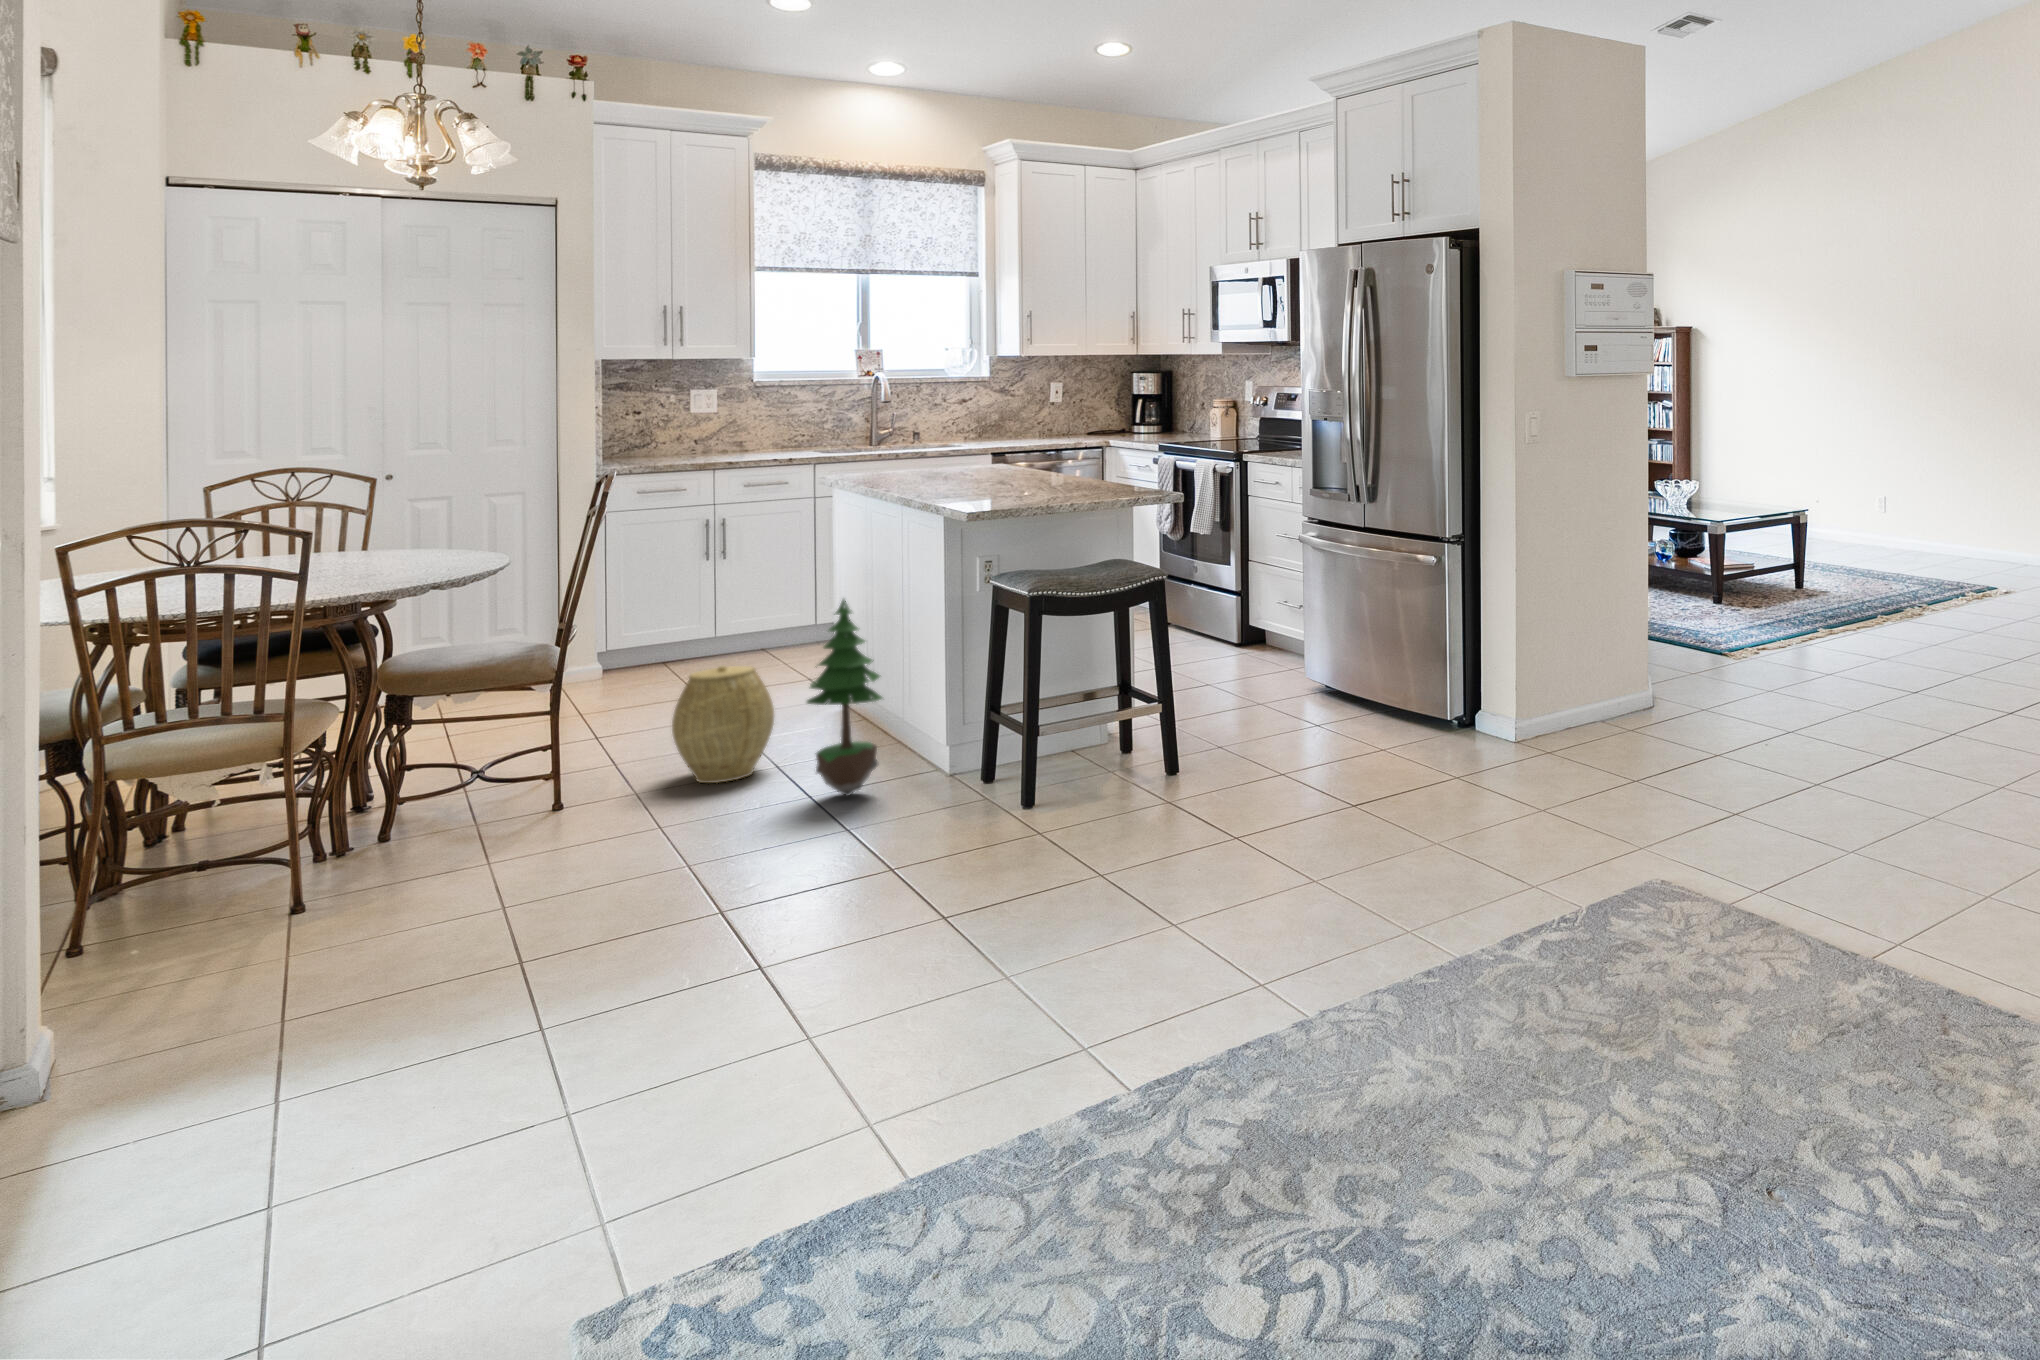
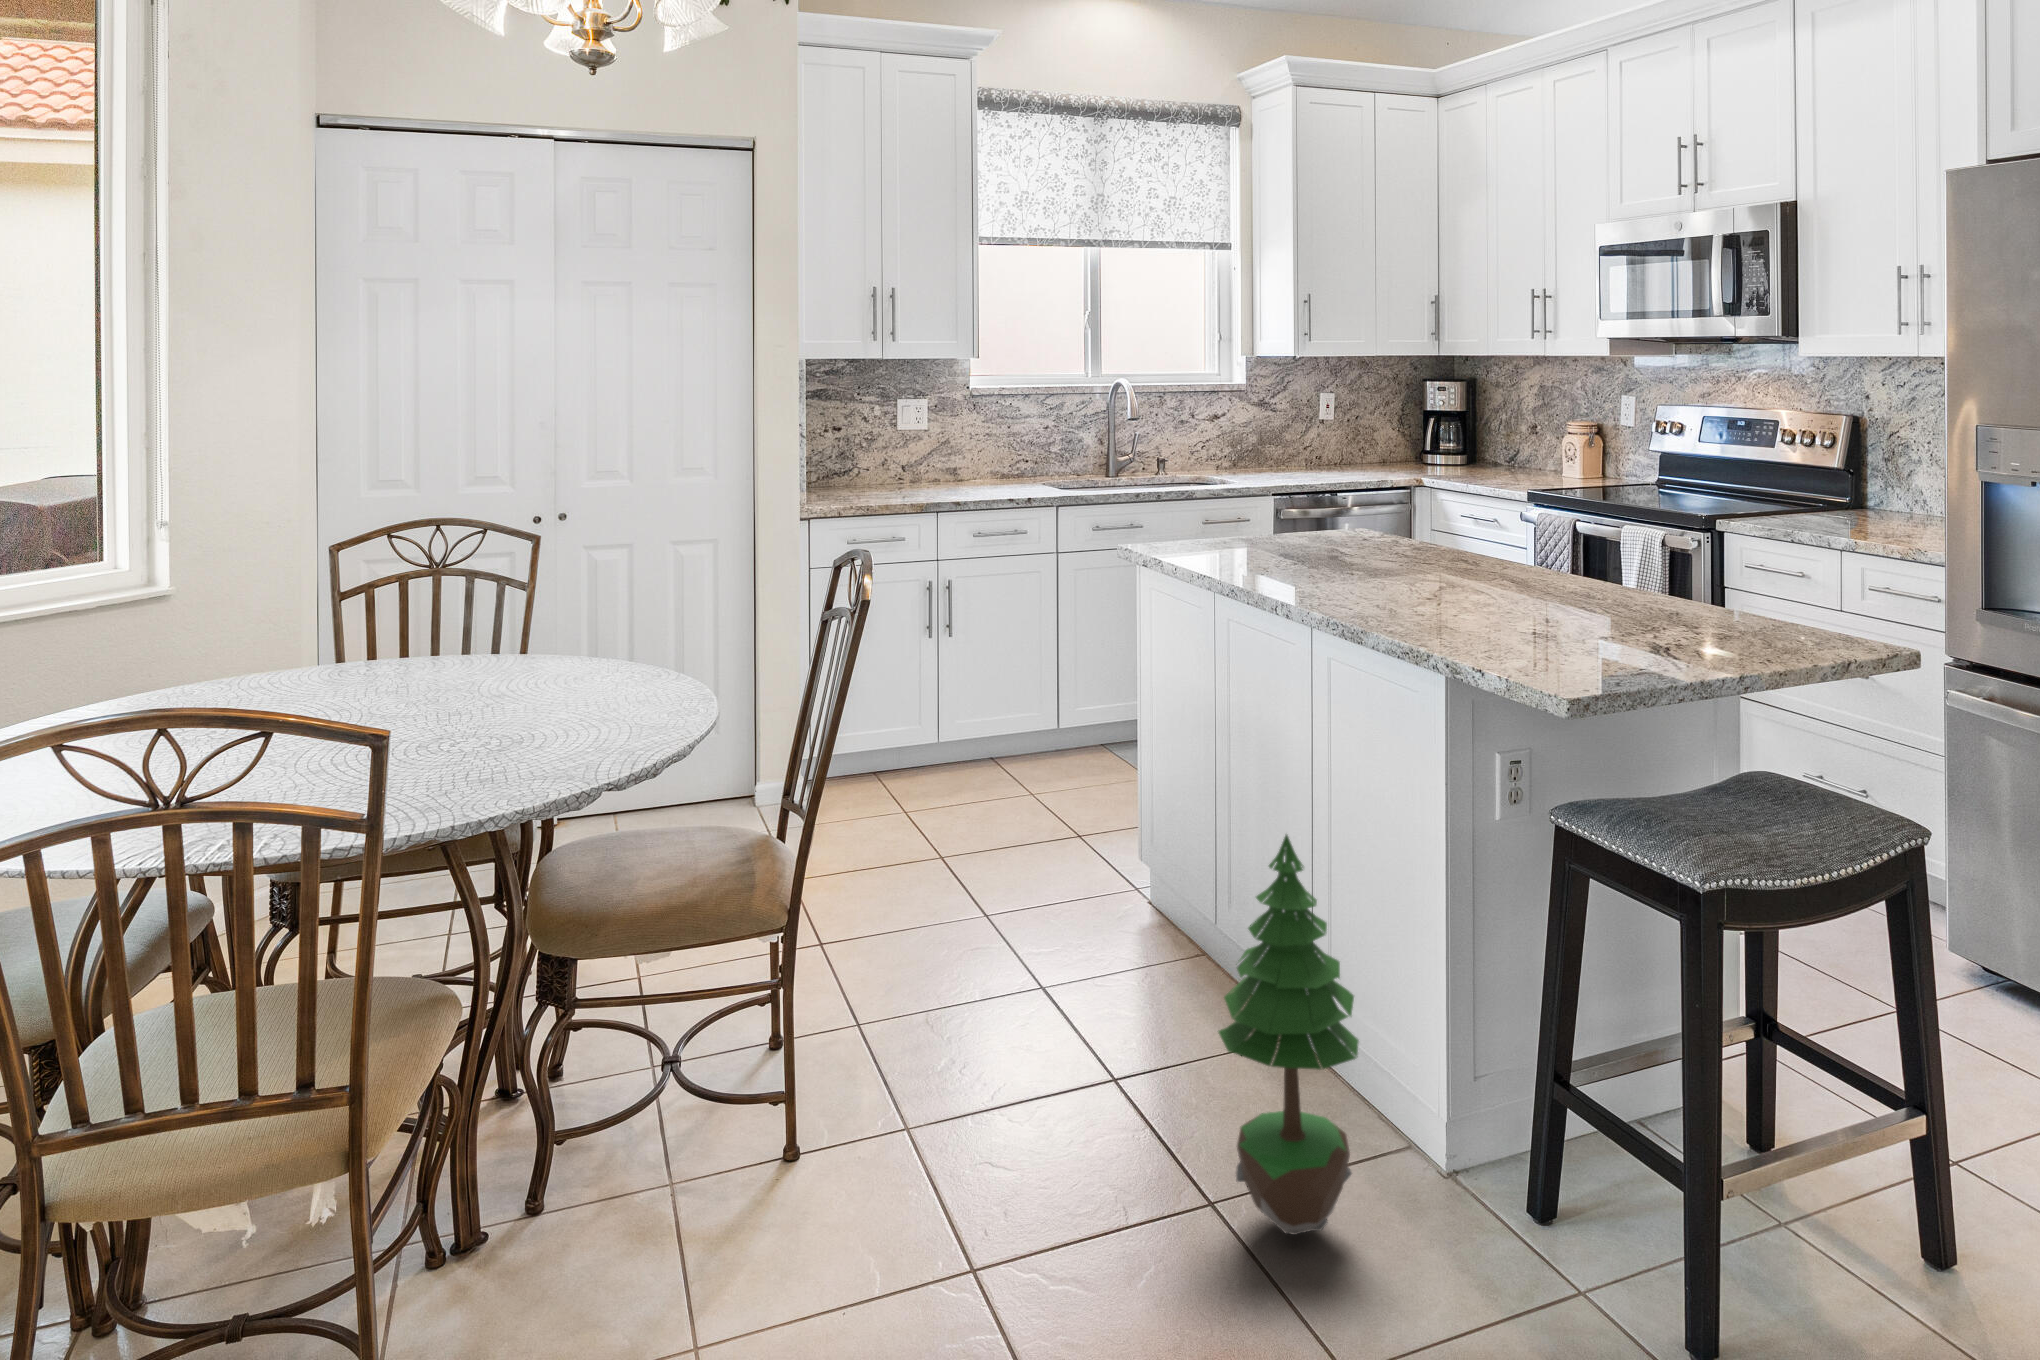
woven basket: present [672,665,774,783] -> none [959,898,1119,1129]

